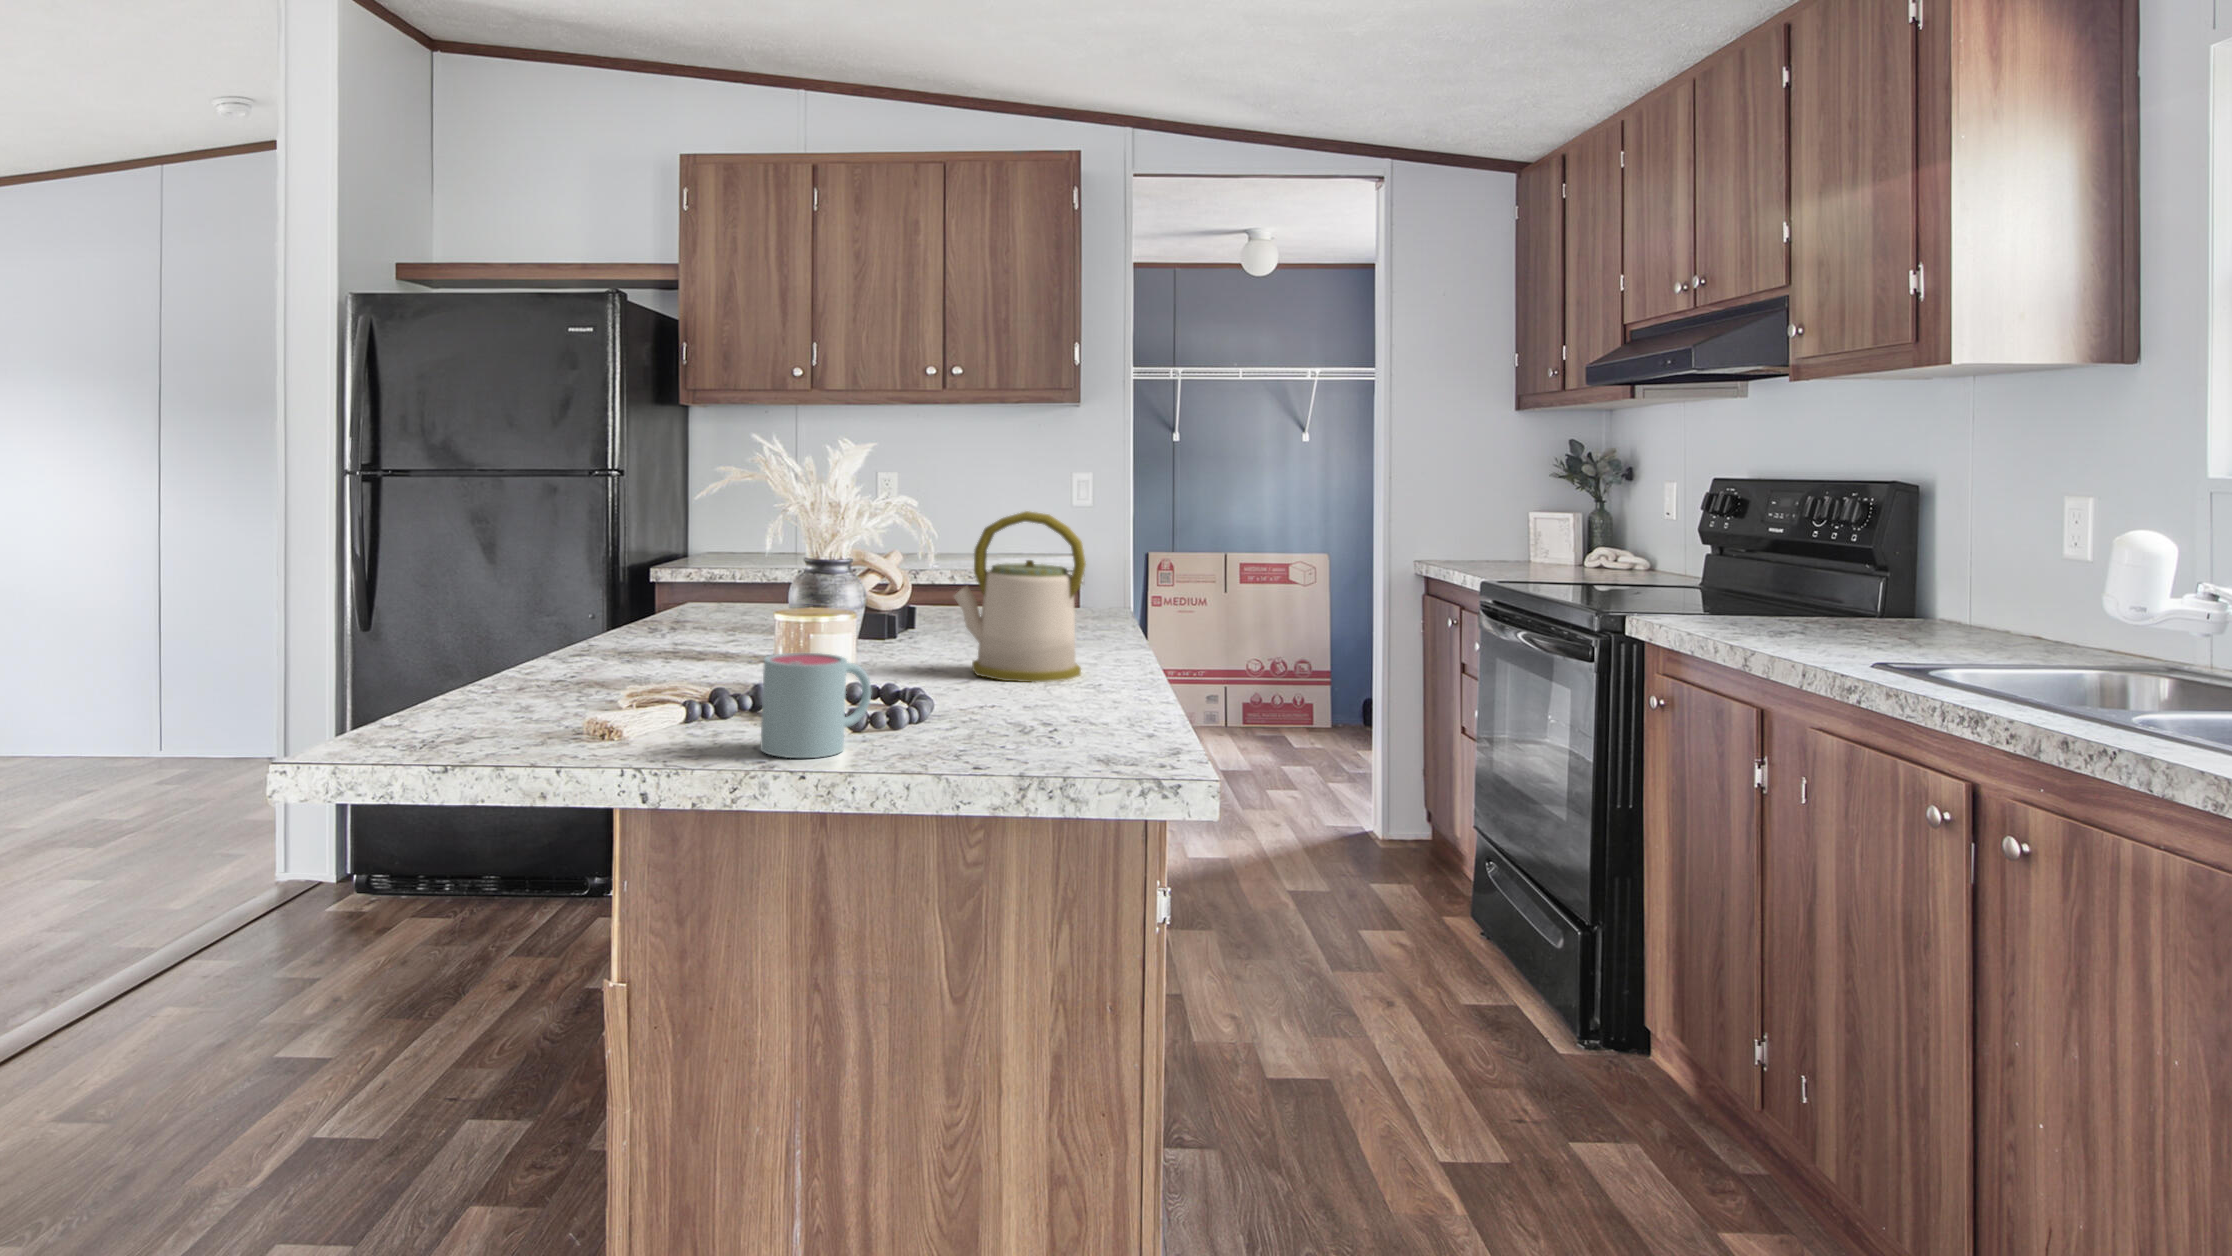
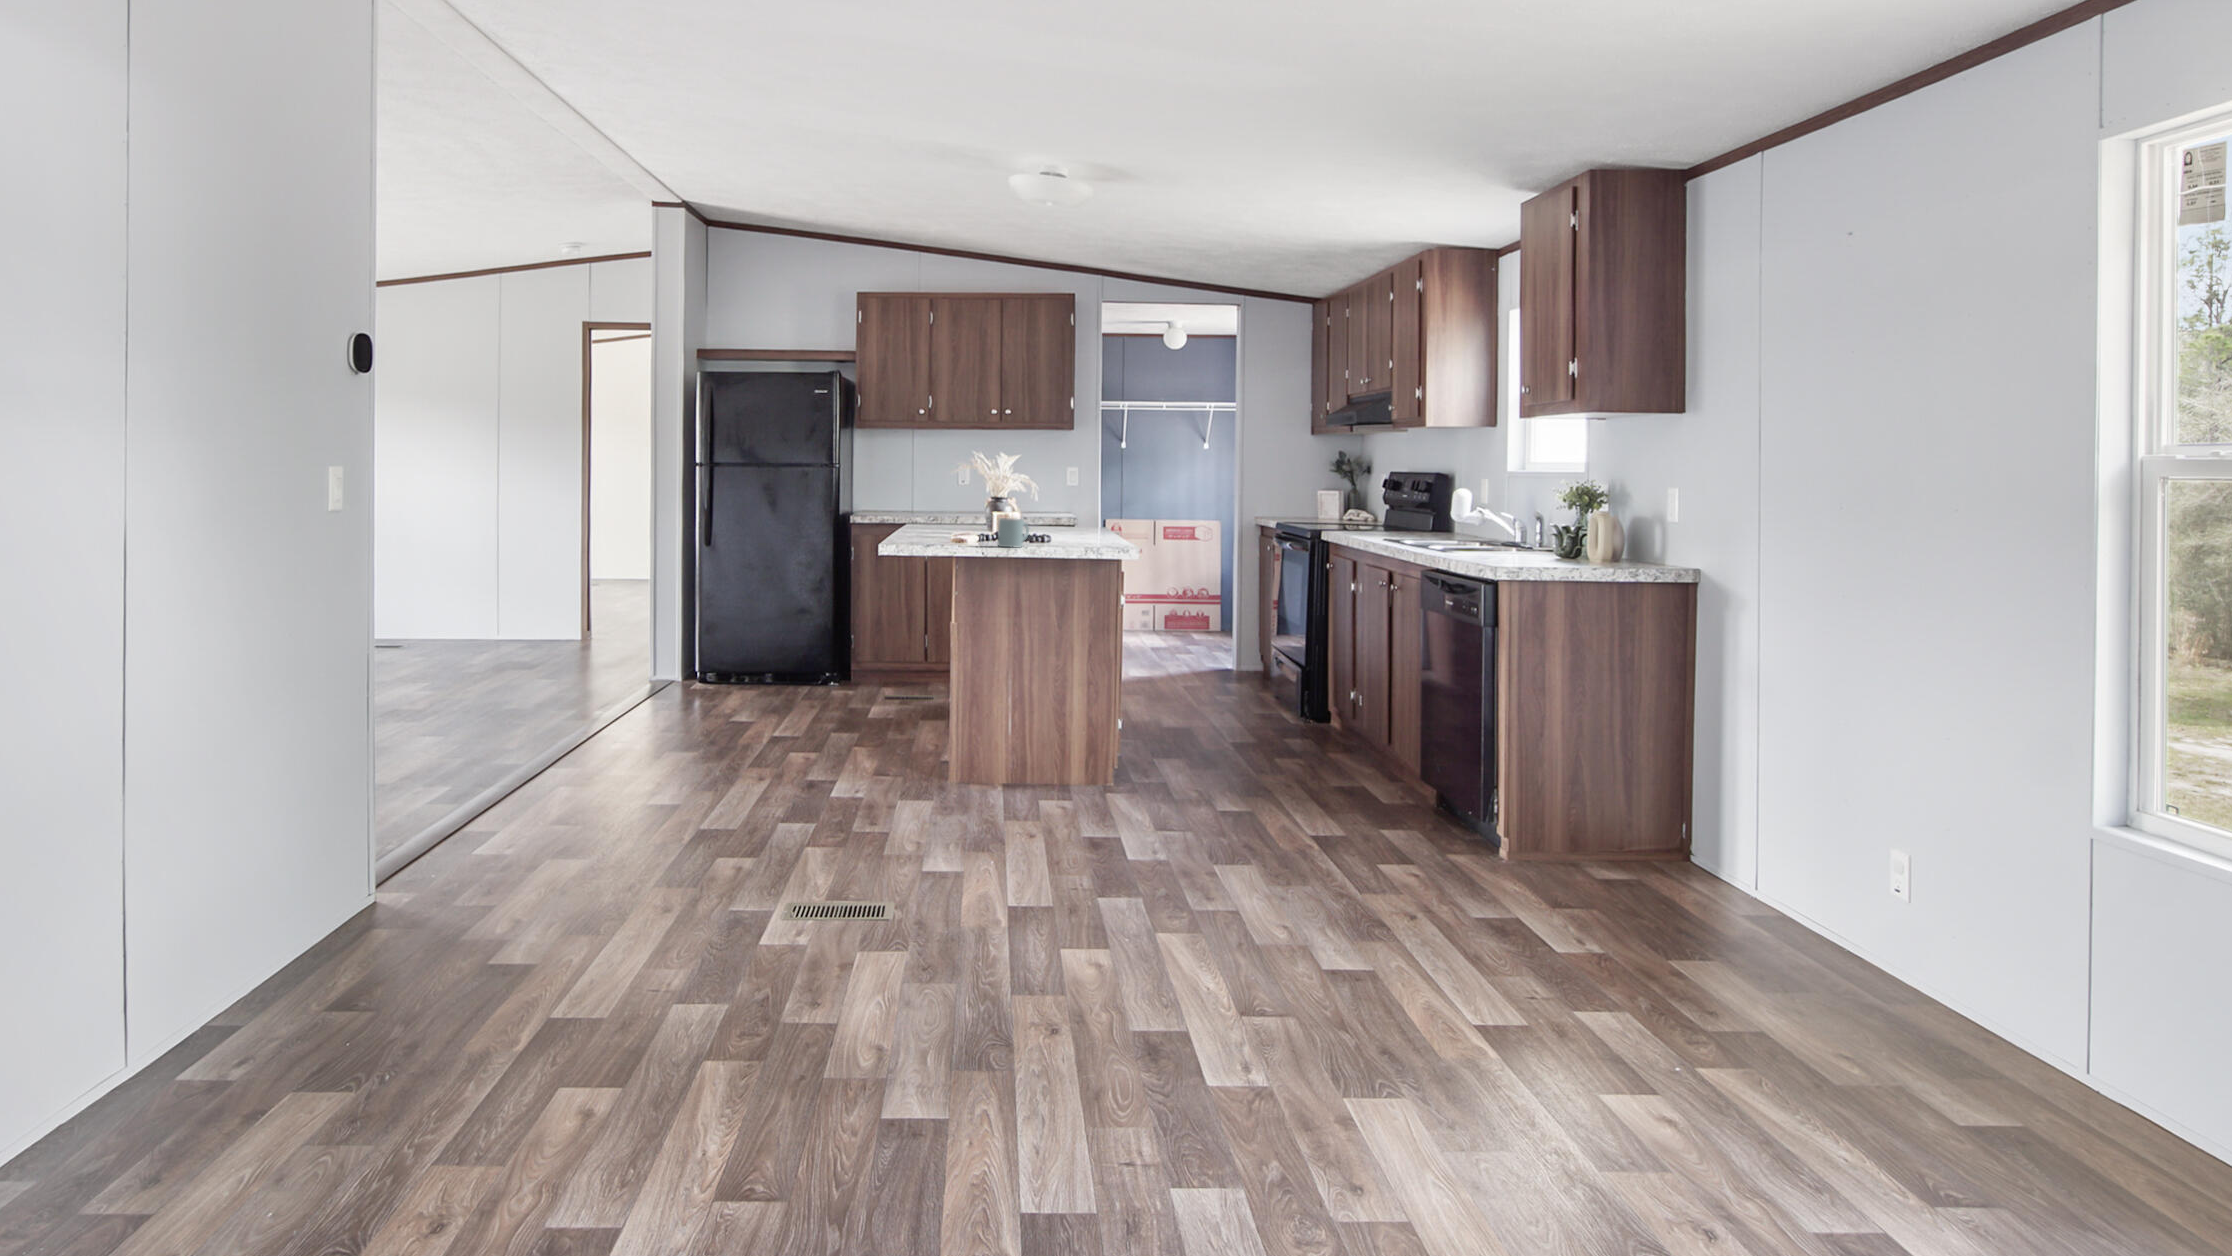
kettle: present [953,511,1086,682] -> none [1040,479,1090,541]

